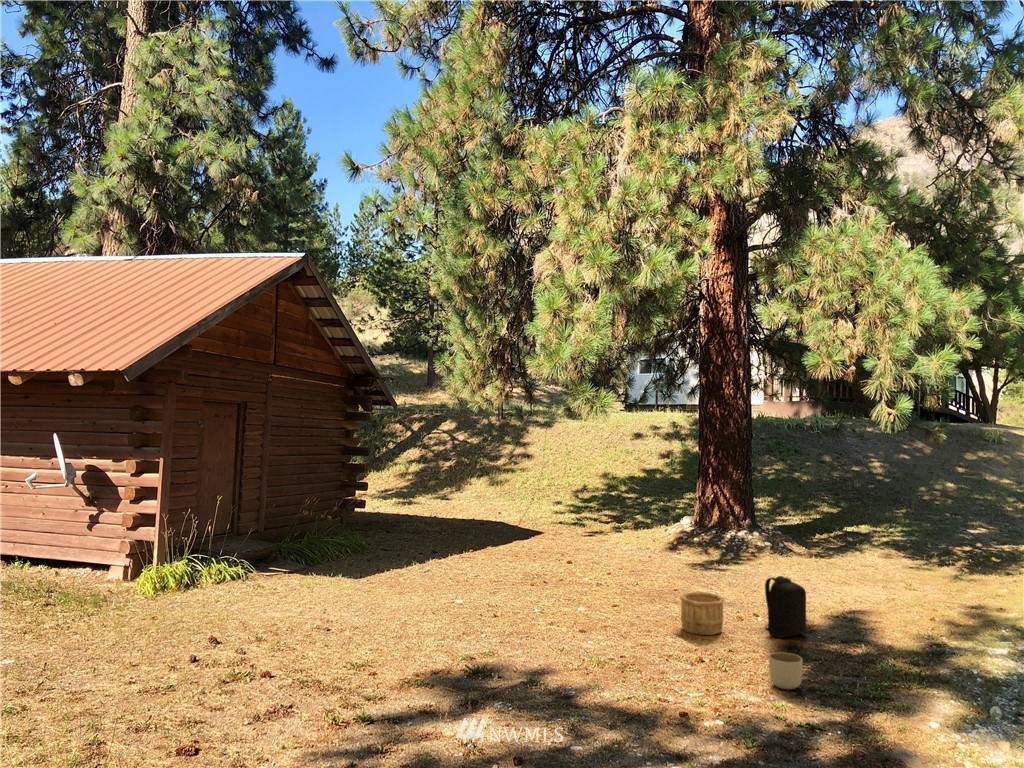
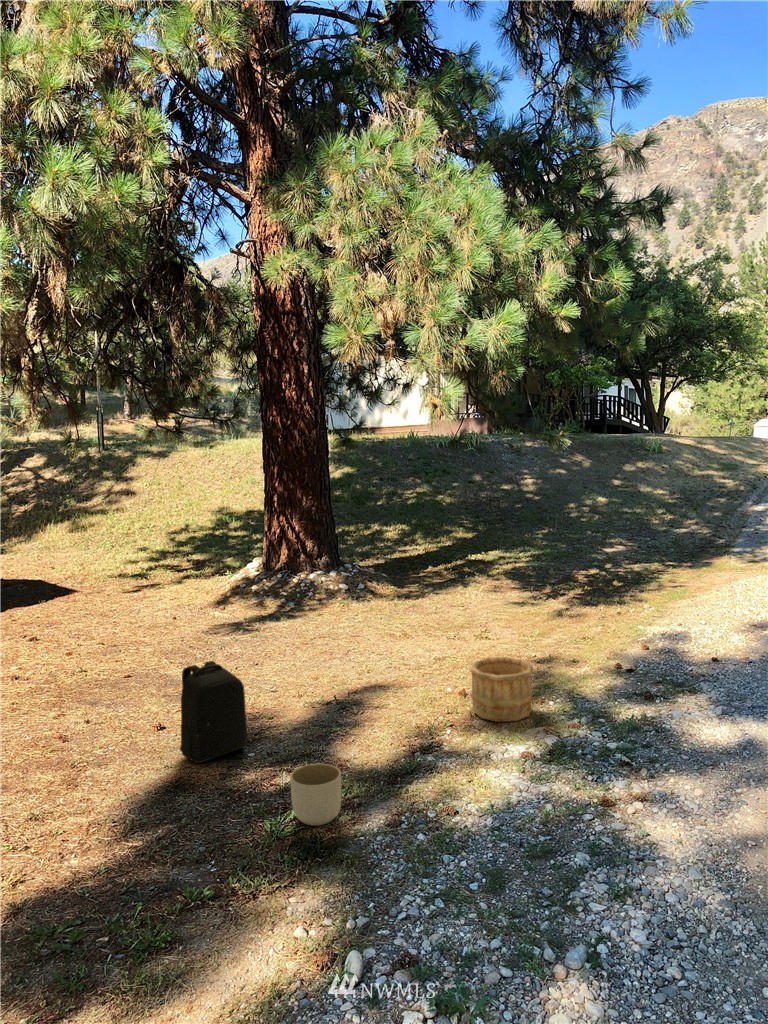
wooden bucket: present [680,592,724,635] -> present [470,657,533,722]
planter: present [769,652,802,689] -> present [290,764,341,826]

